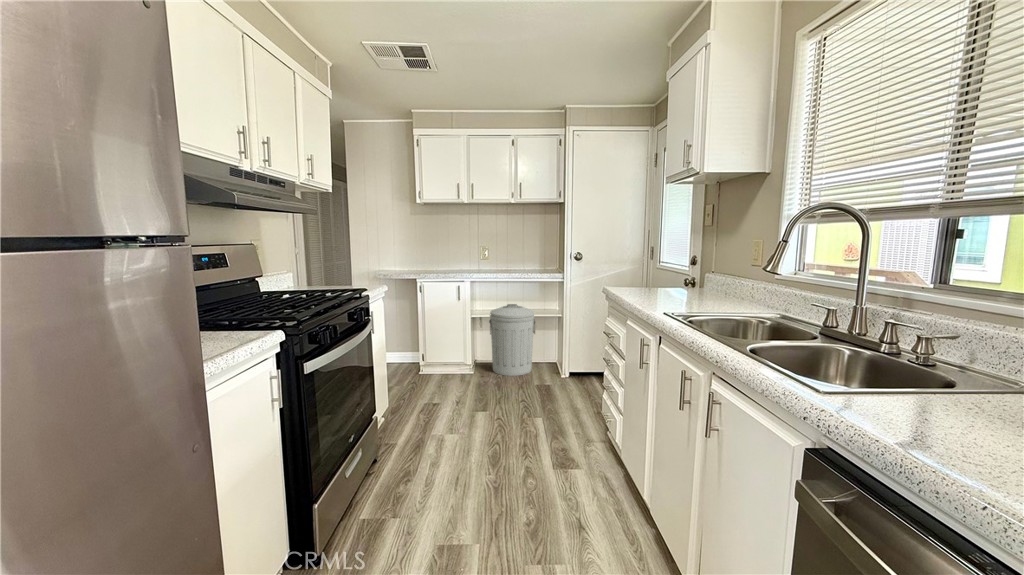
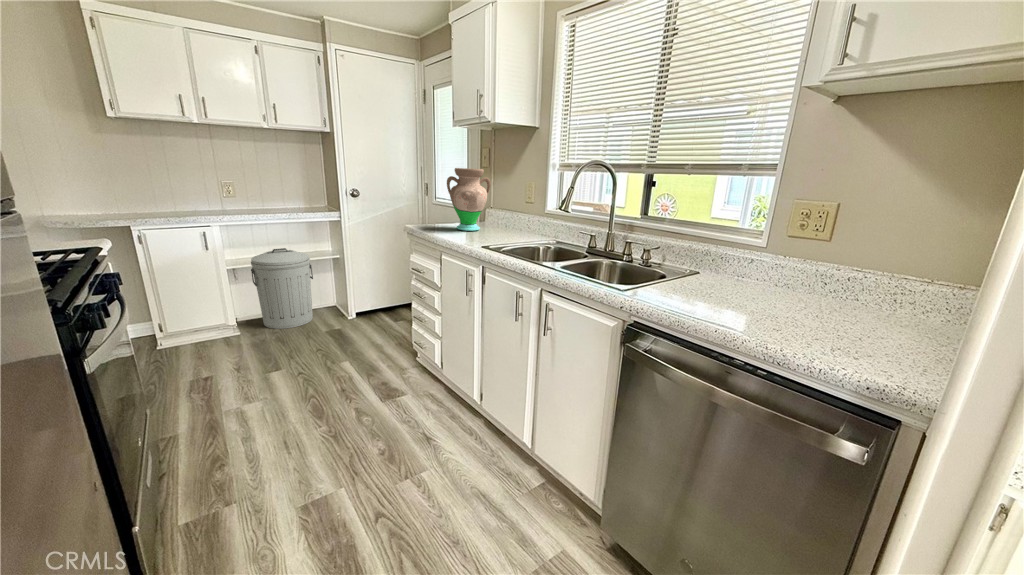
vase: none [648,223,702,294] -> present [447,168,490,231]

